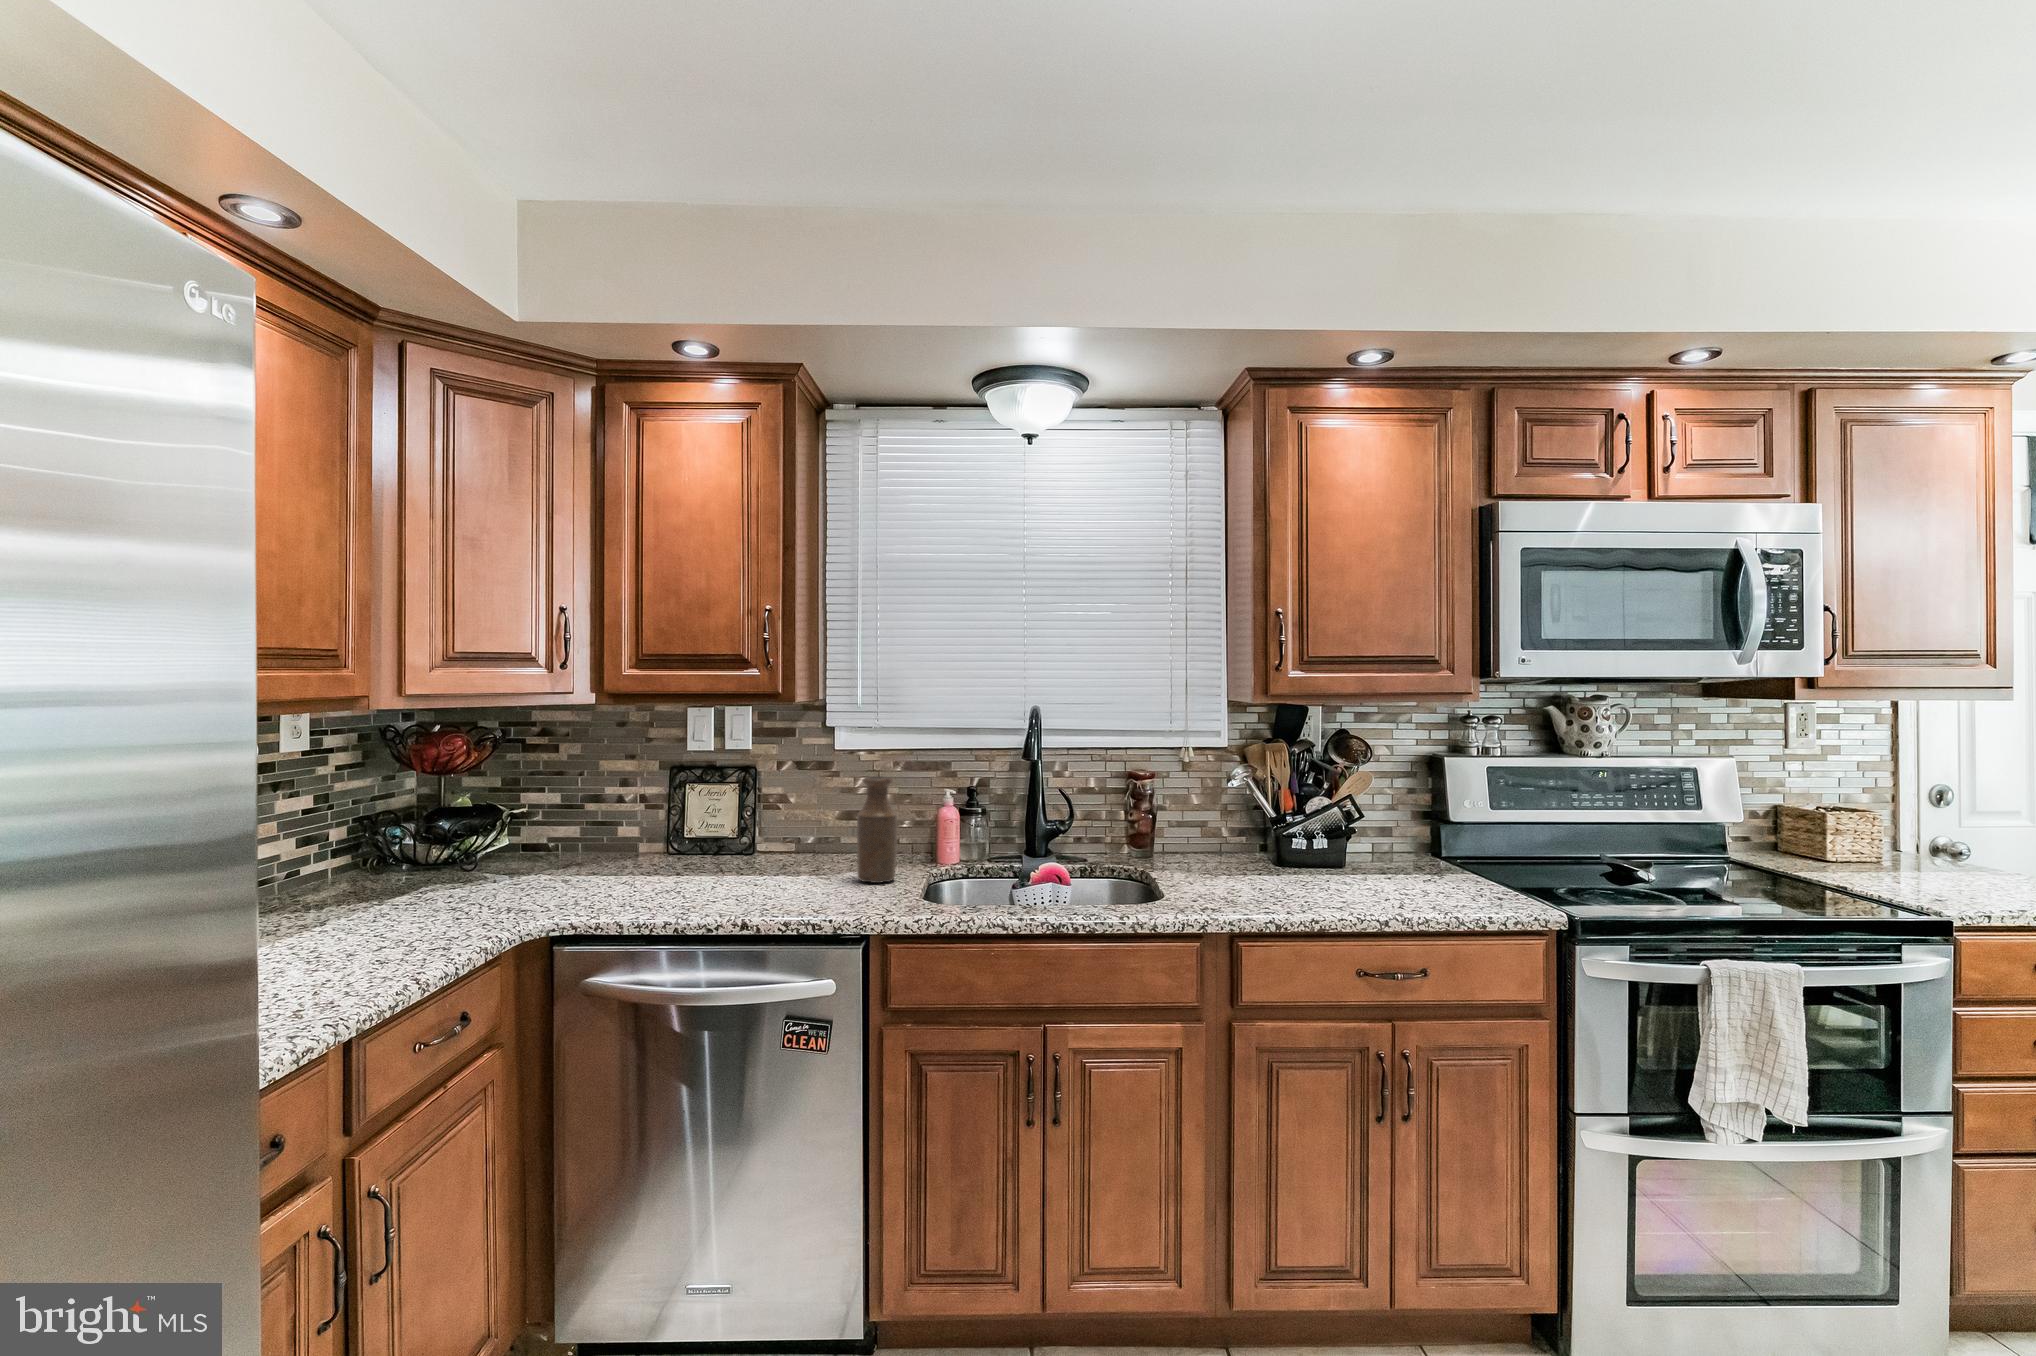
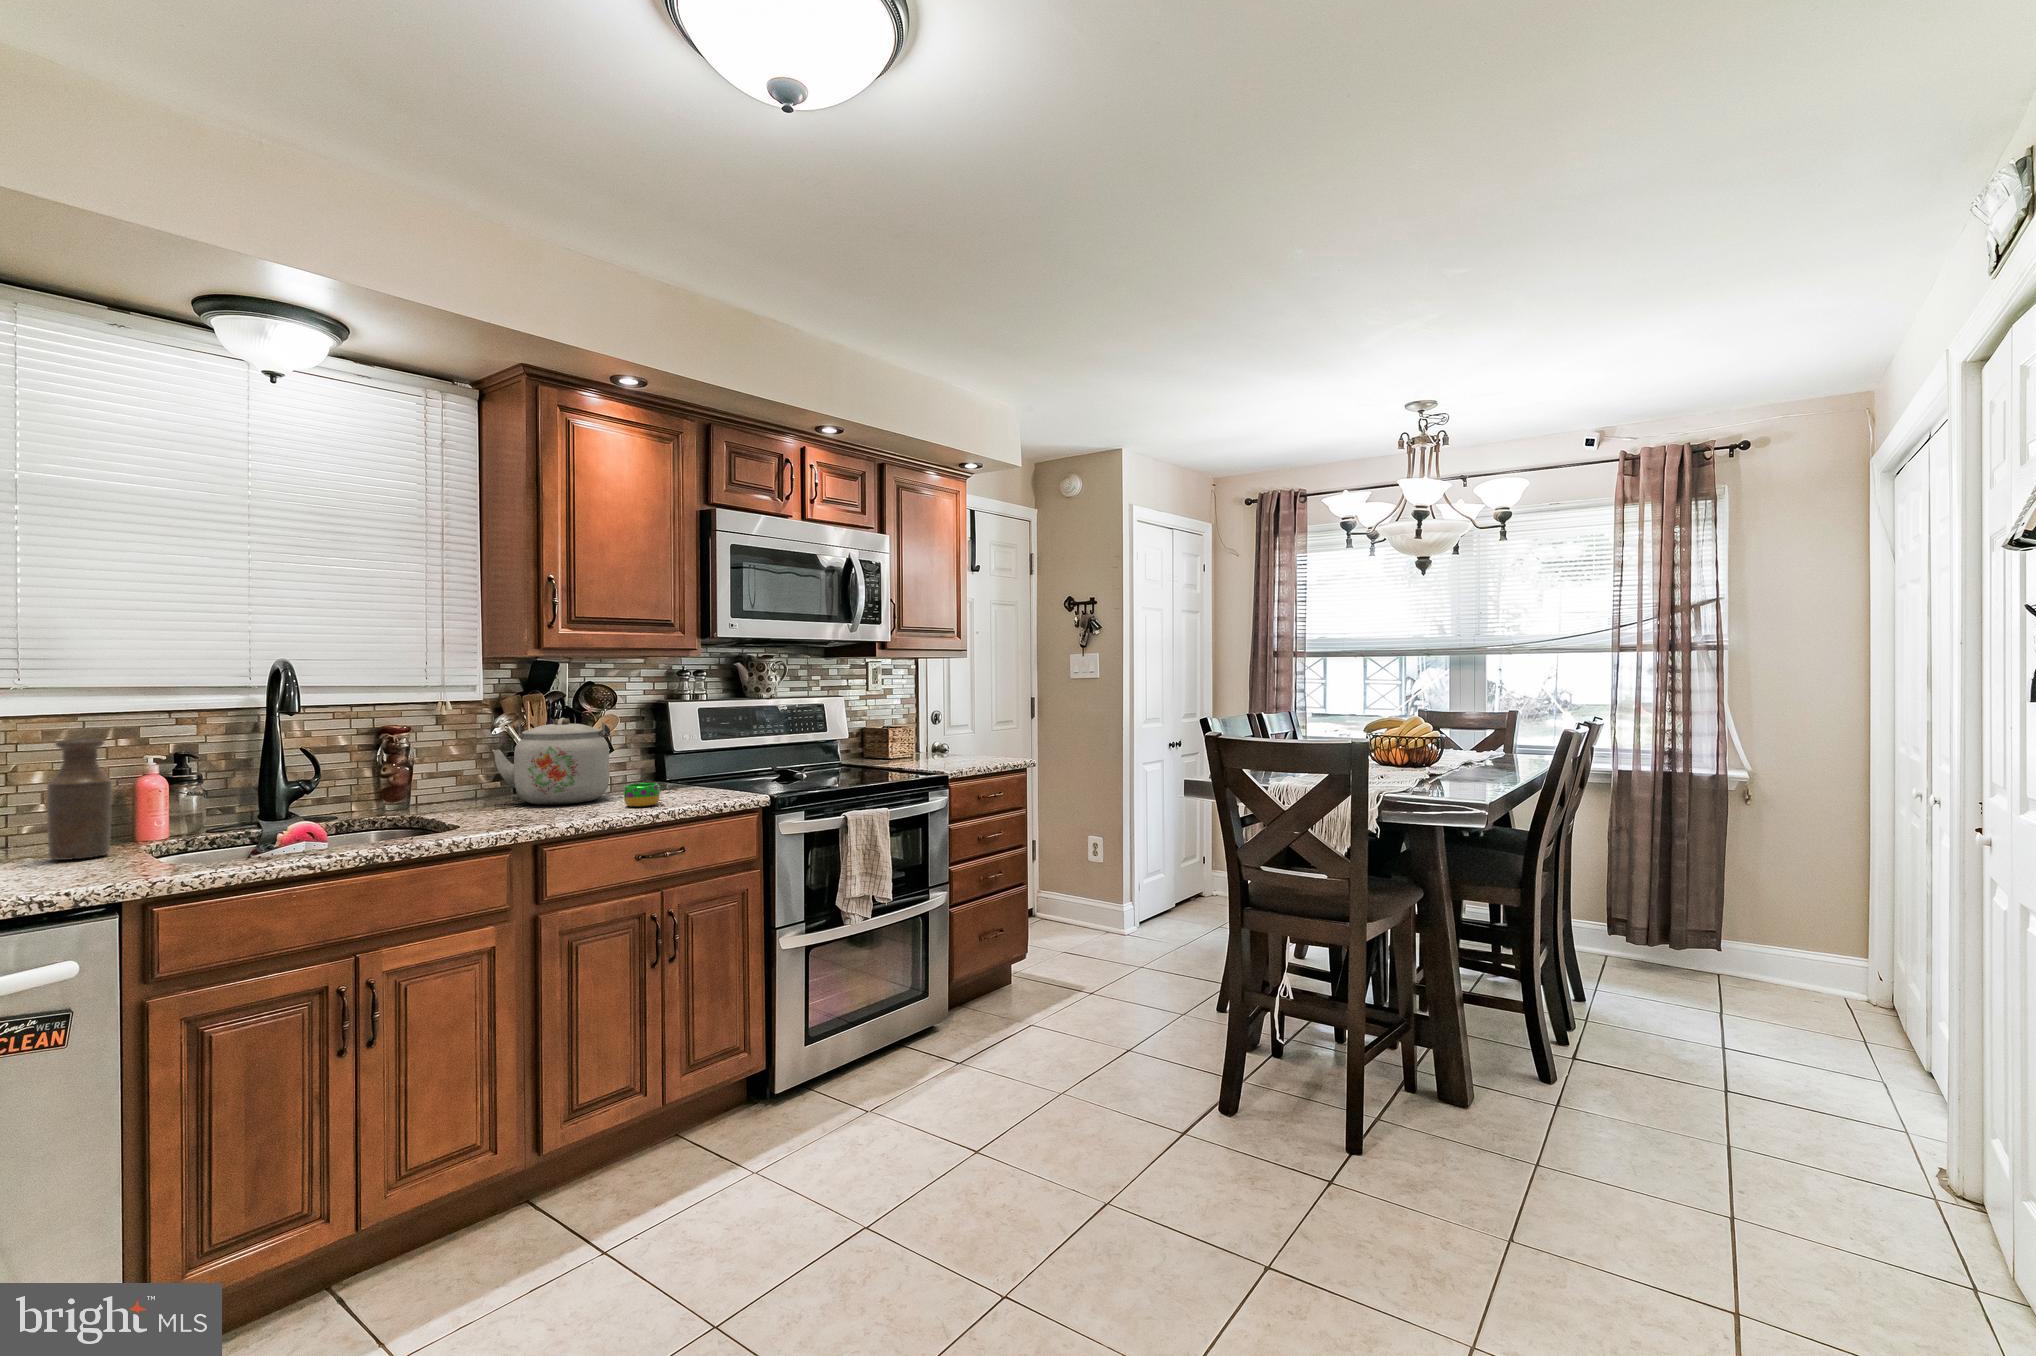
kettle: none [1221,776,1356,883] -> present [492,718,610,805]
mug: none [1350,870,1400,905] -> present [624,783,661,807]

